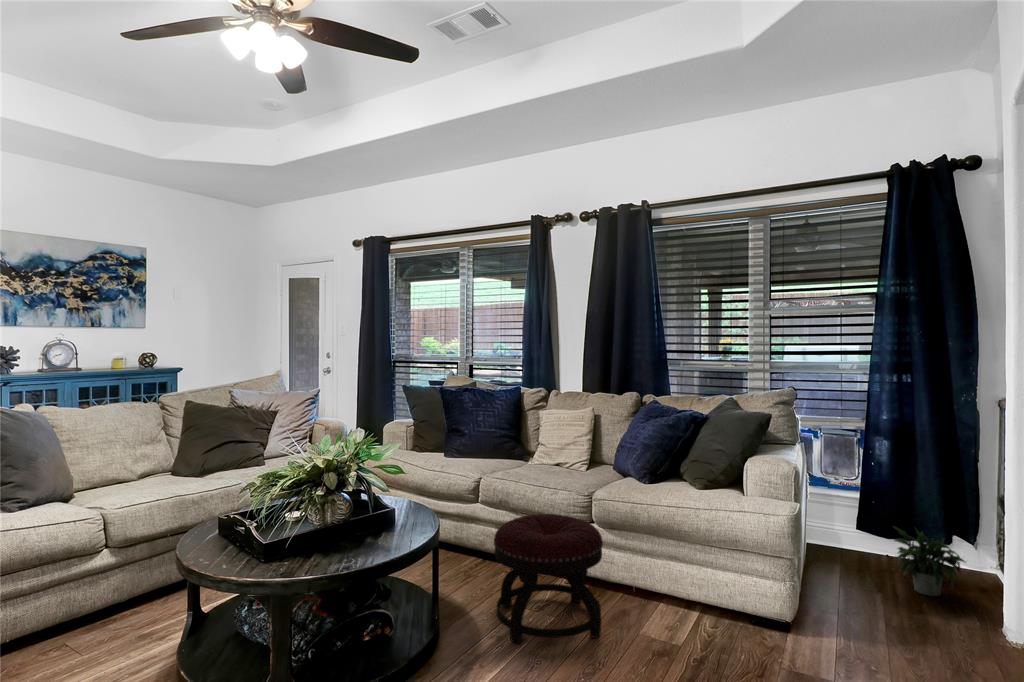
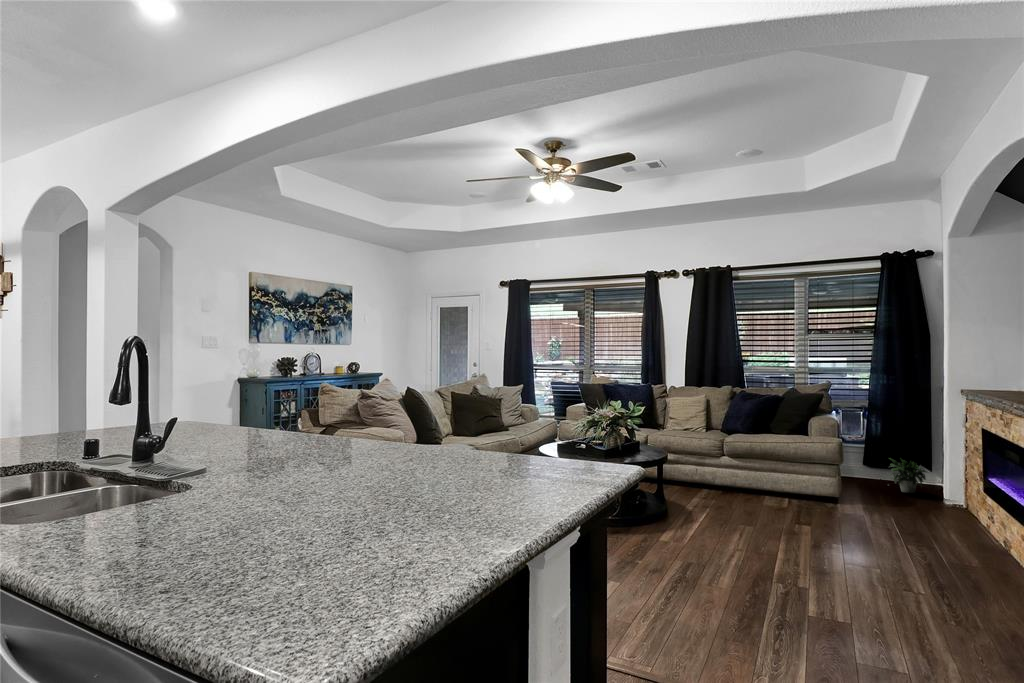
ottoman: present [494,514,603,643] -> none [681,448,745,508]

